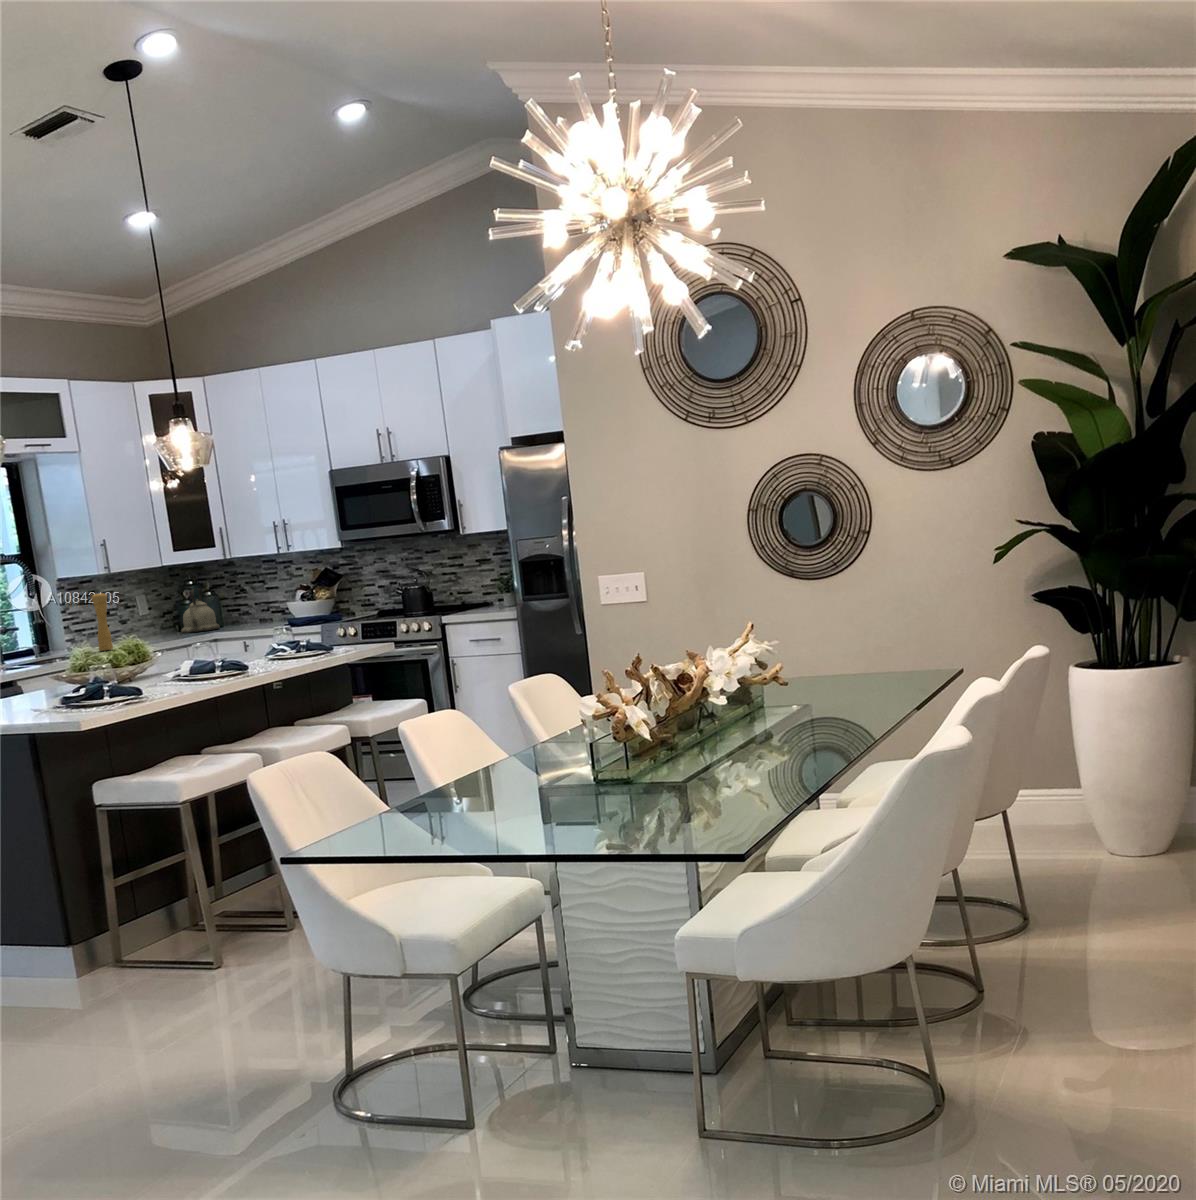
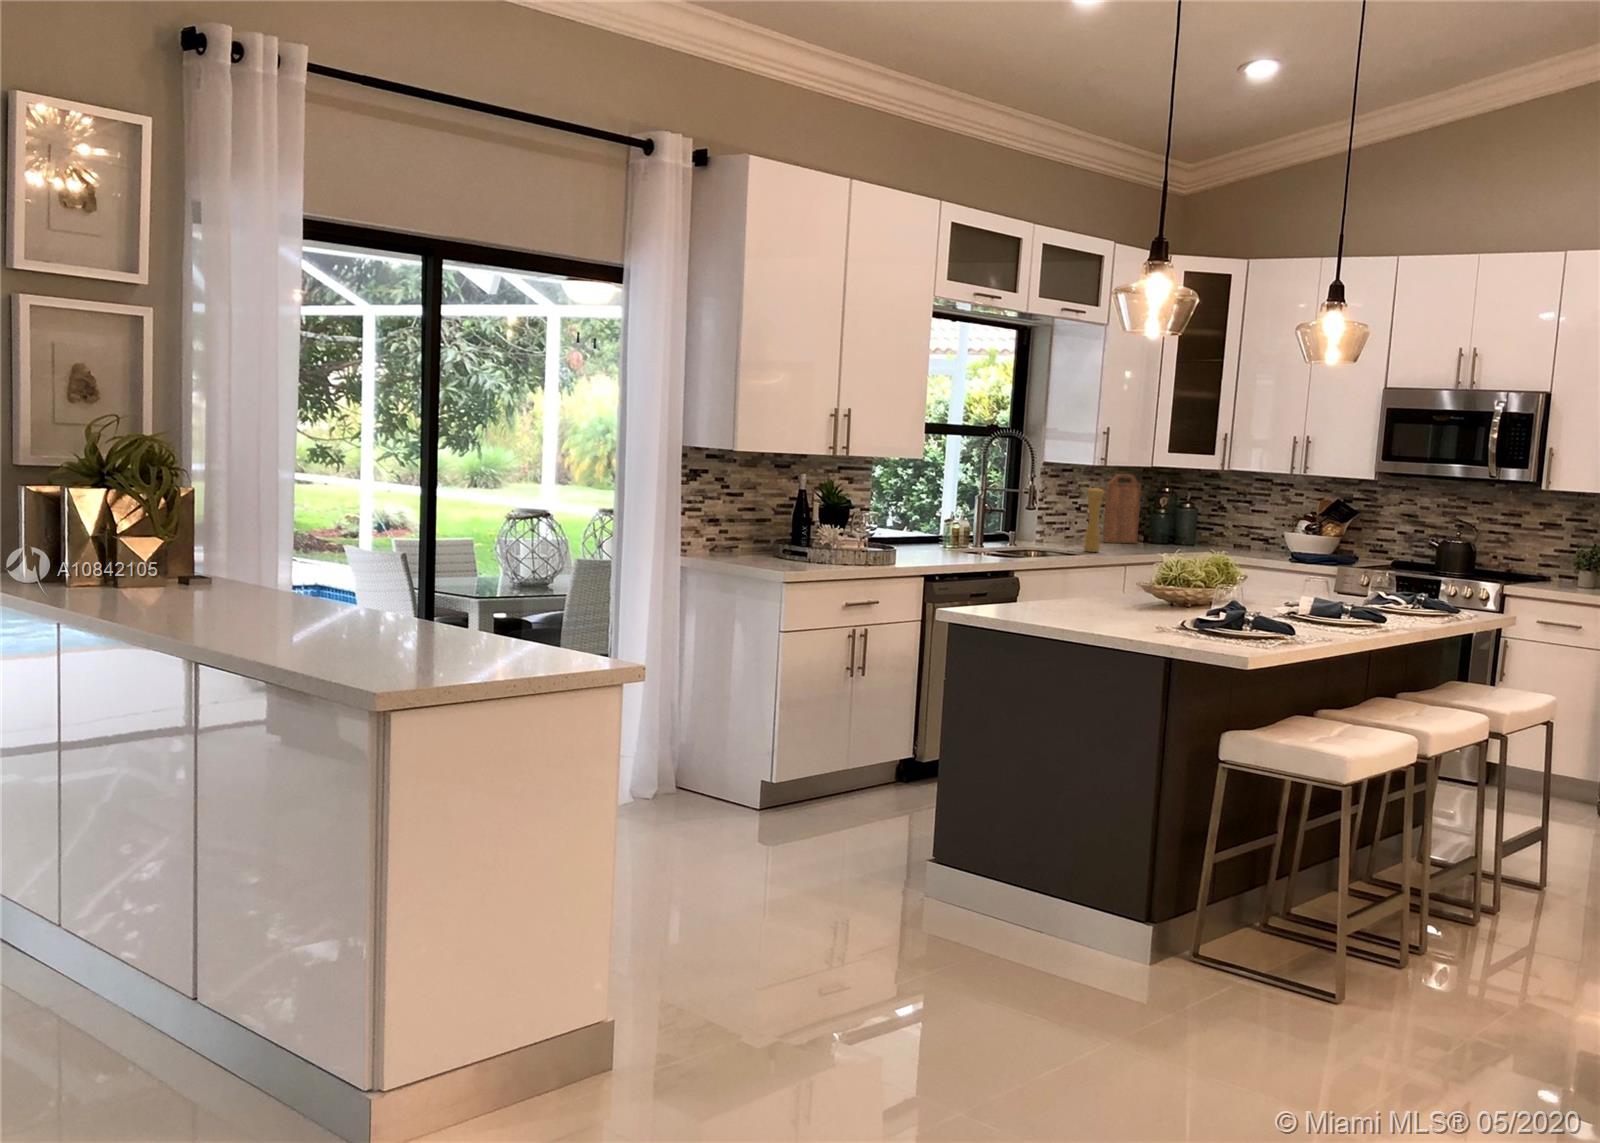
cutting board: none [126,576,167,640] -> present [1103,474,1141,543]
kettle: present [181,589,220,633] -> none [1151,497,1194,546]

